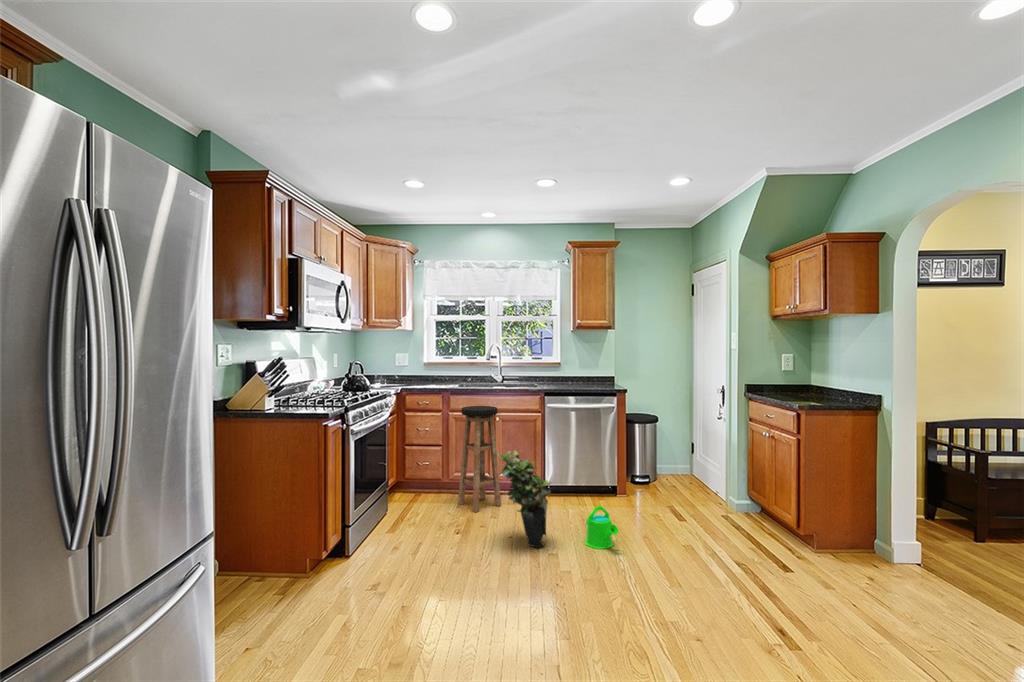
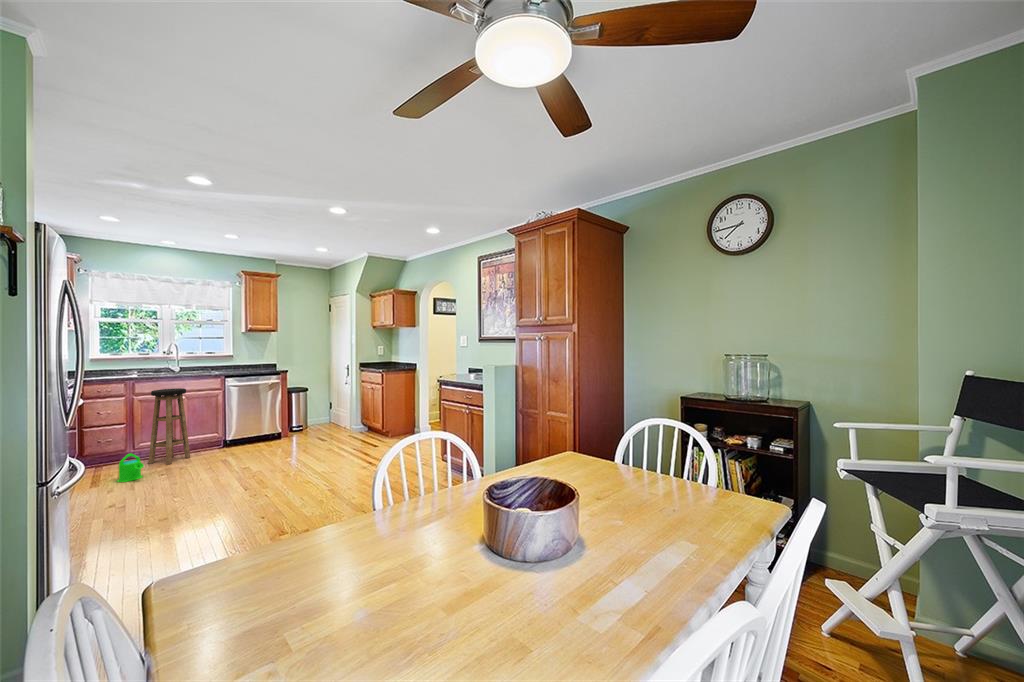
potted plant: present [498,451,551,548] -> none [196,411,241,469]
watering can: present [585,506,618,549] -> present [117,453,144,482]

